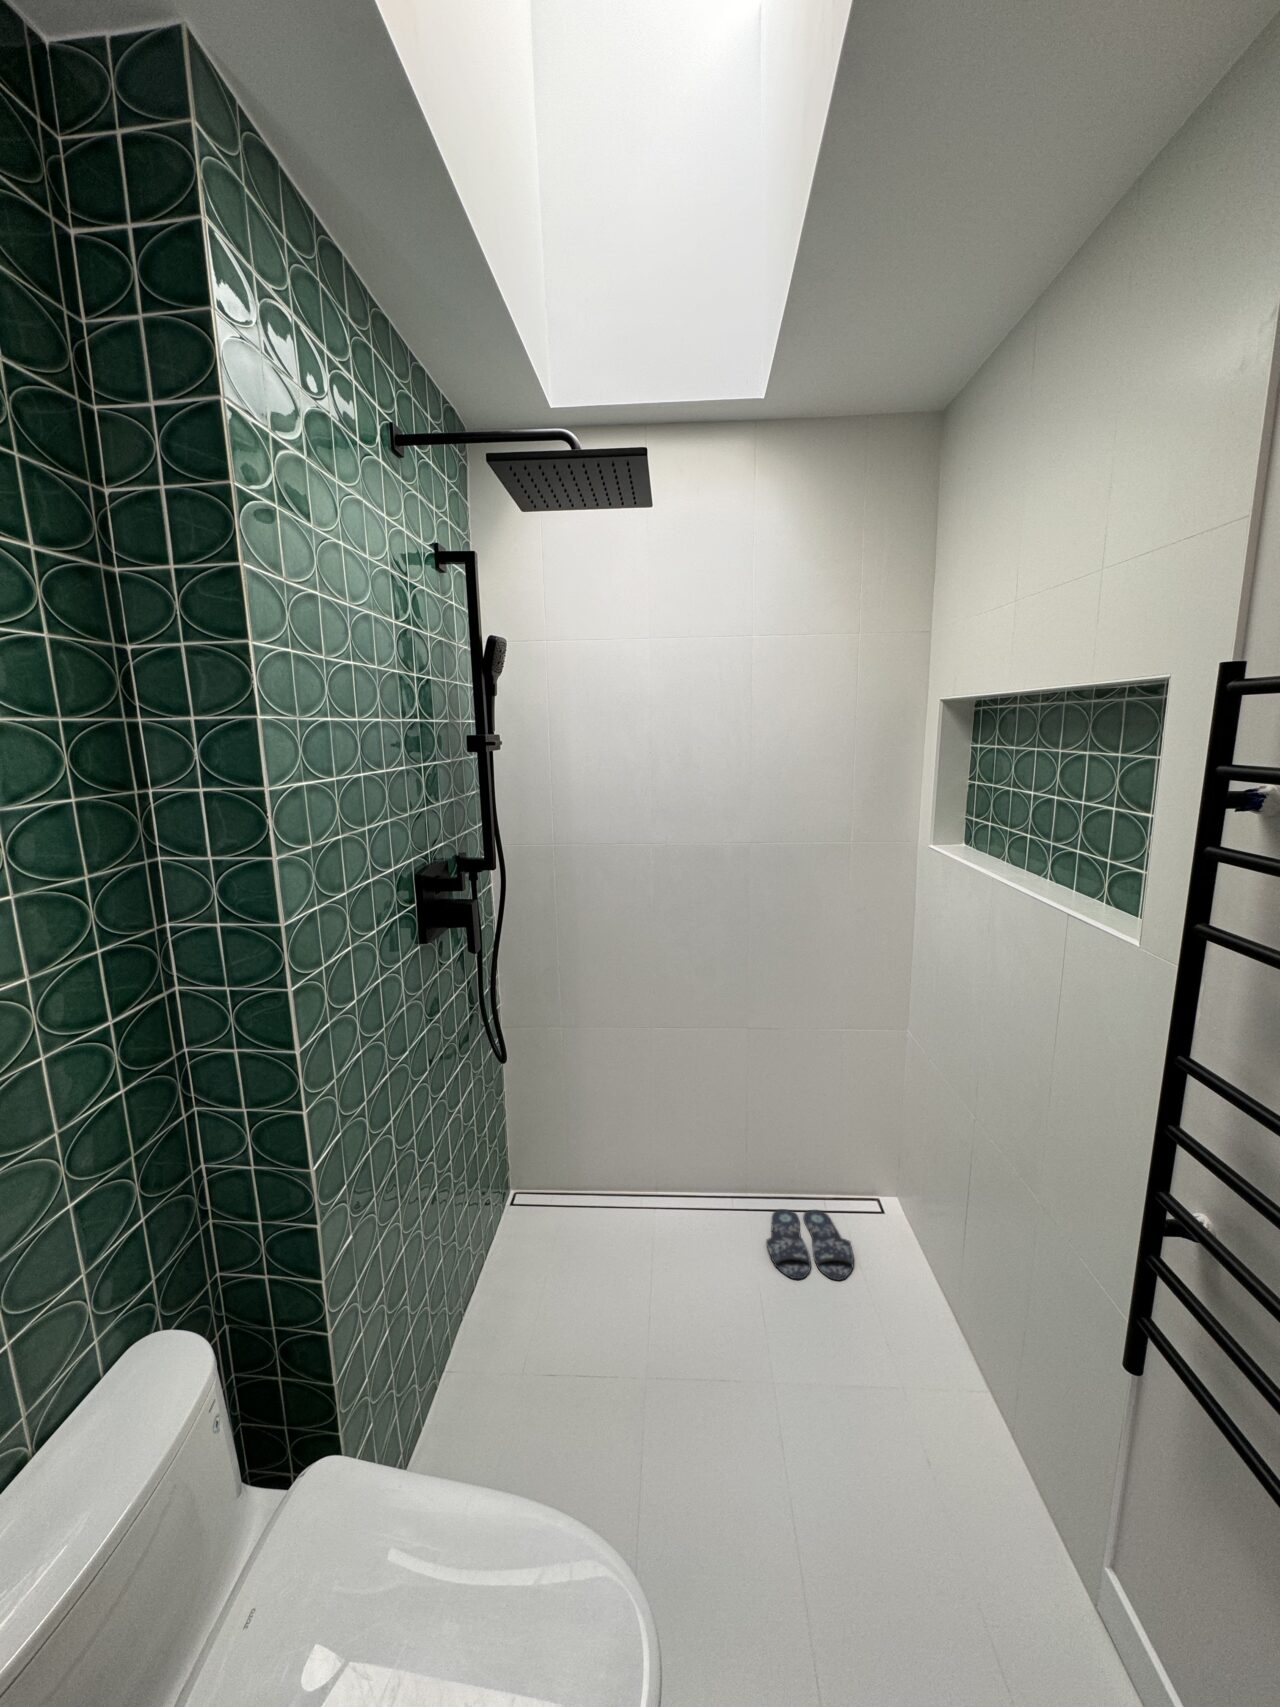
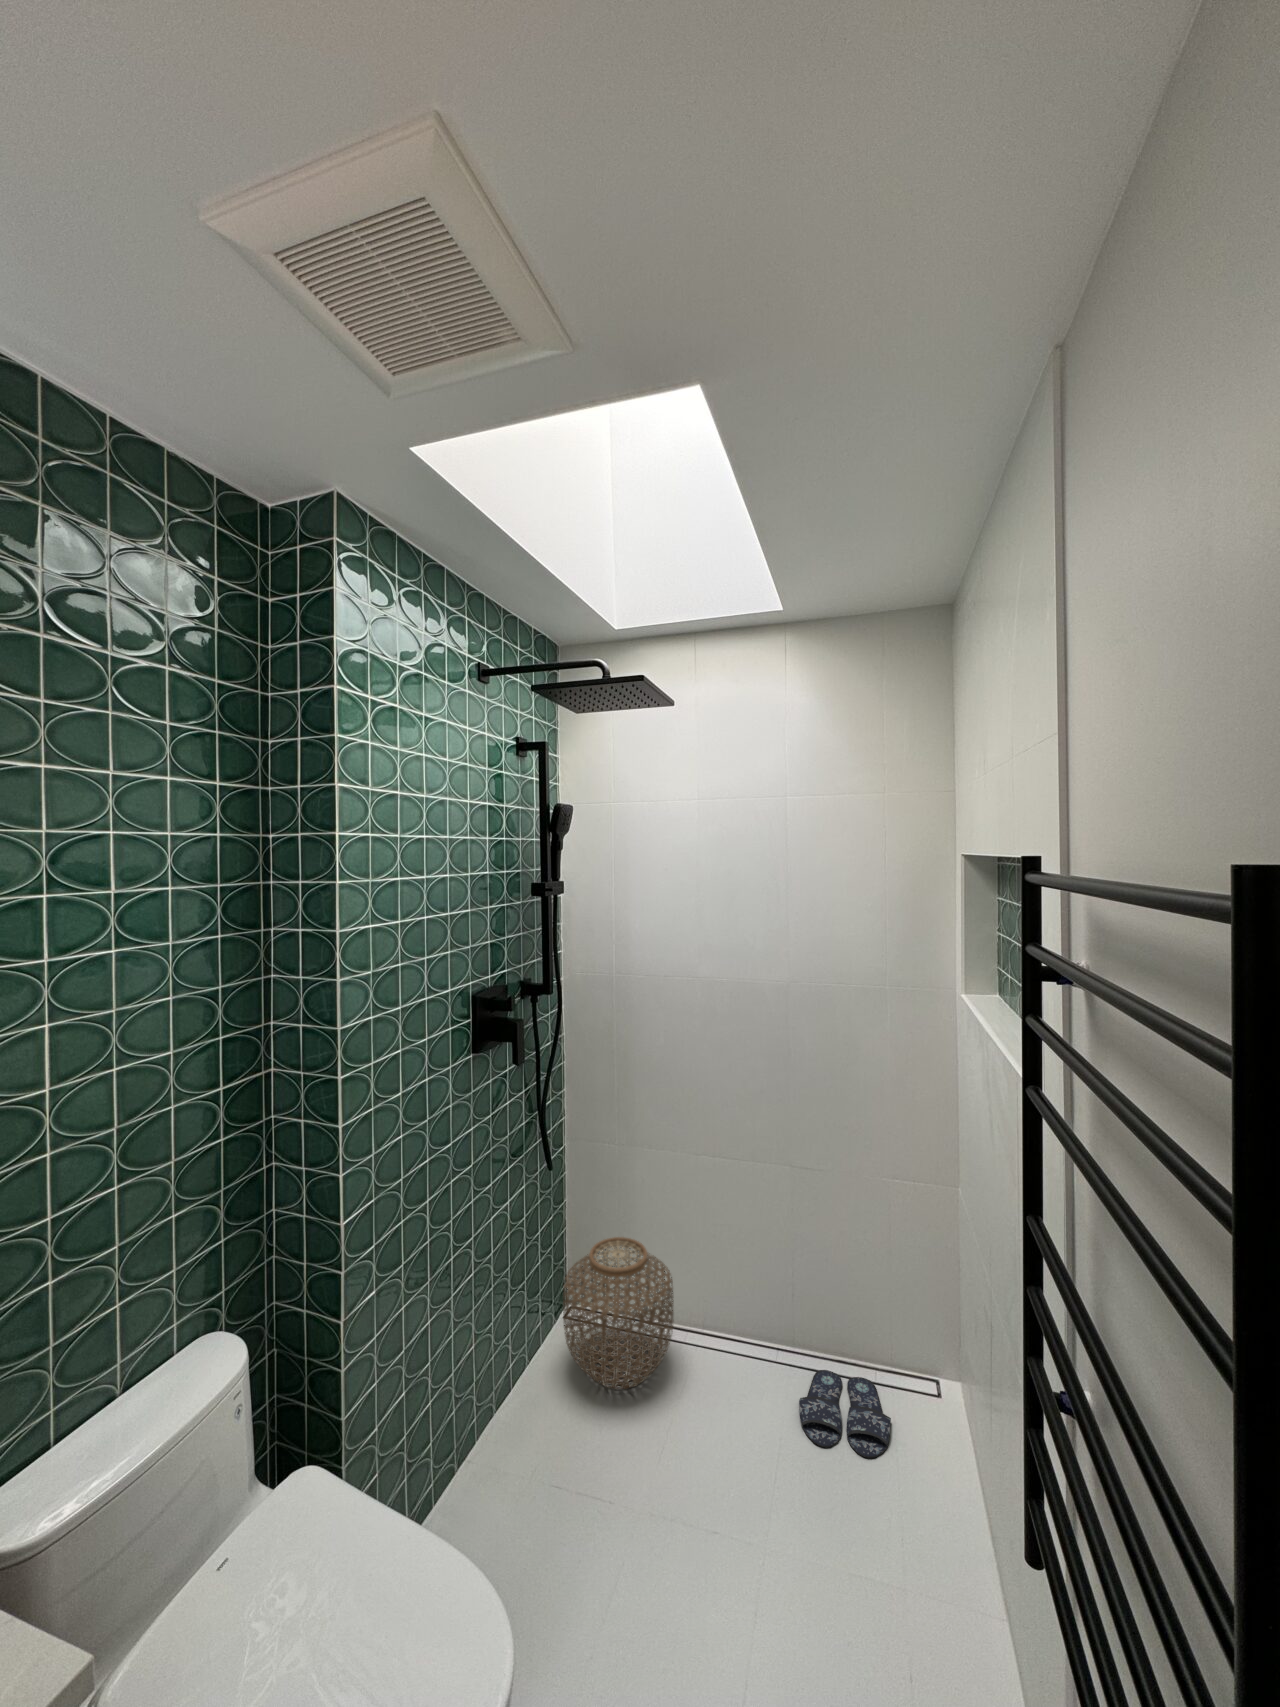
woven basket: none [521,1120,638,1267] -> present [563,1237,673,1389]

